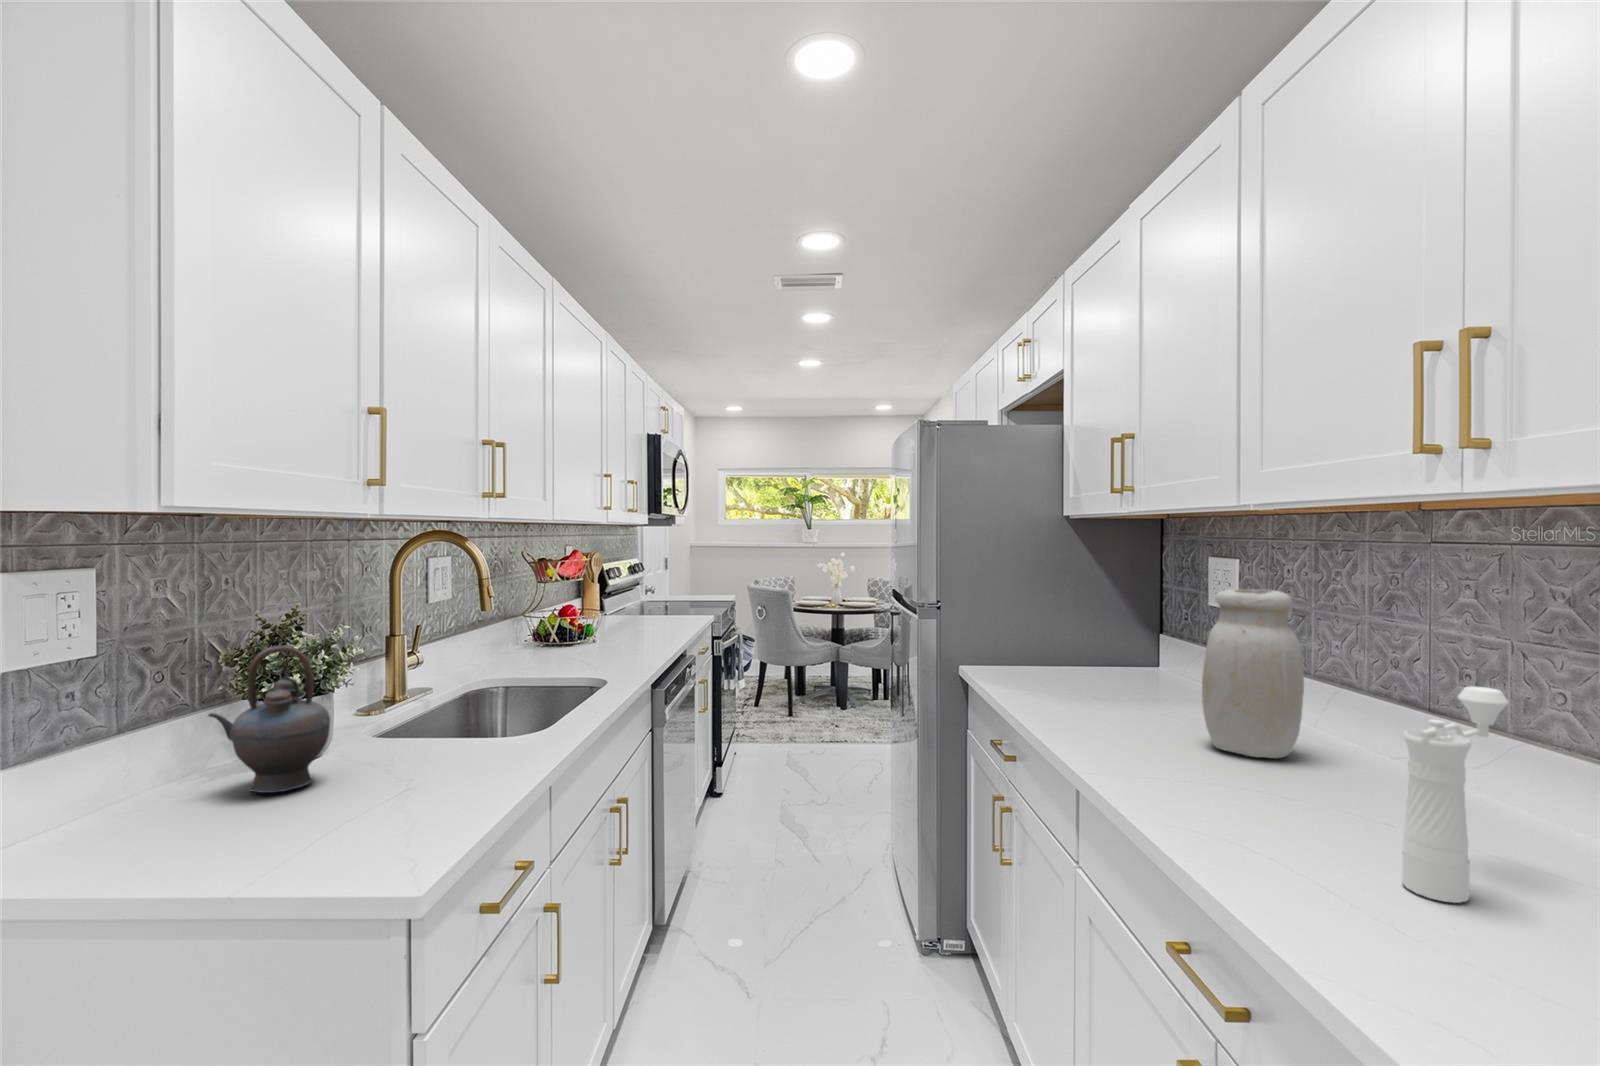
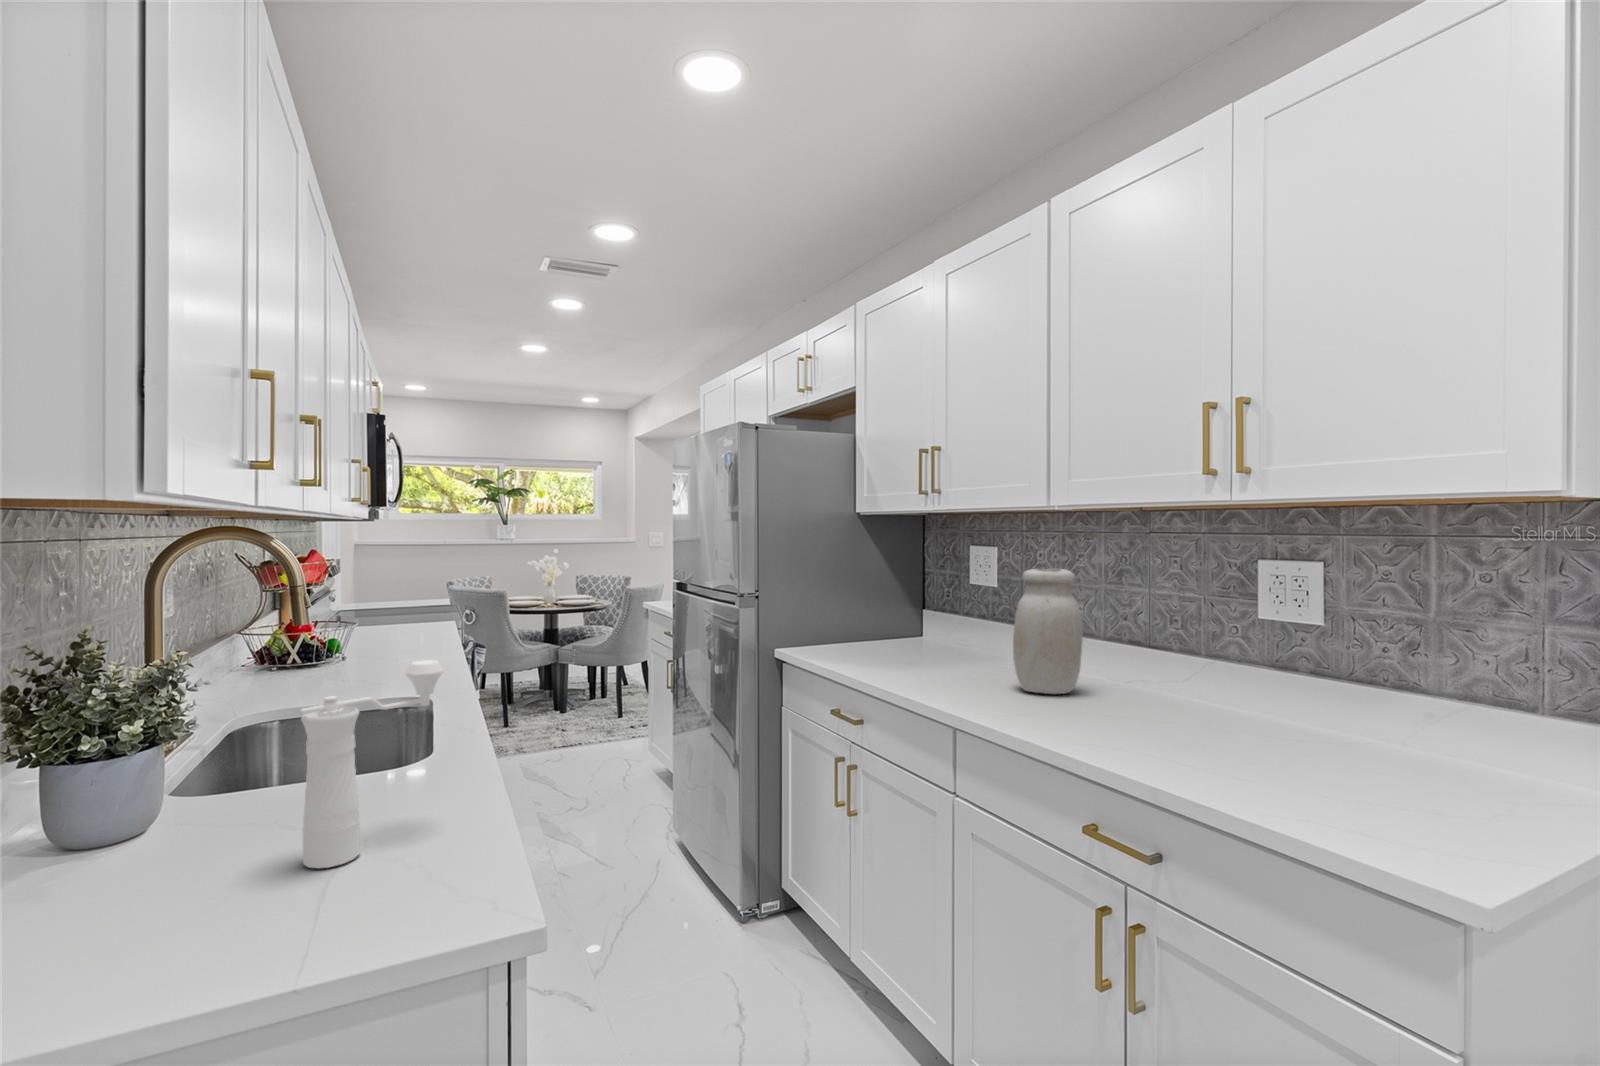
teapot: present [209,646,330,793] -> none [85,675,248,862]
pepper mill: present [1402,686,1509,903] -> present [300,660,444,869]

